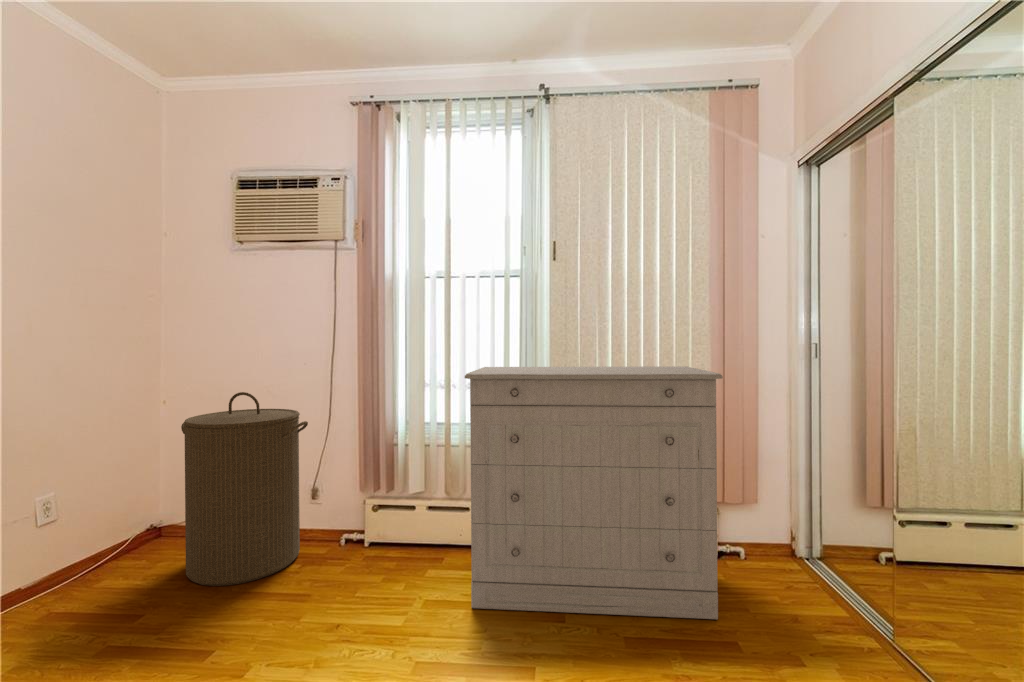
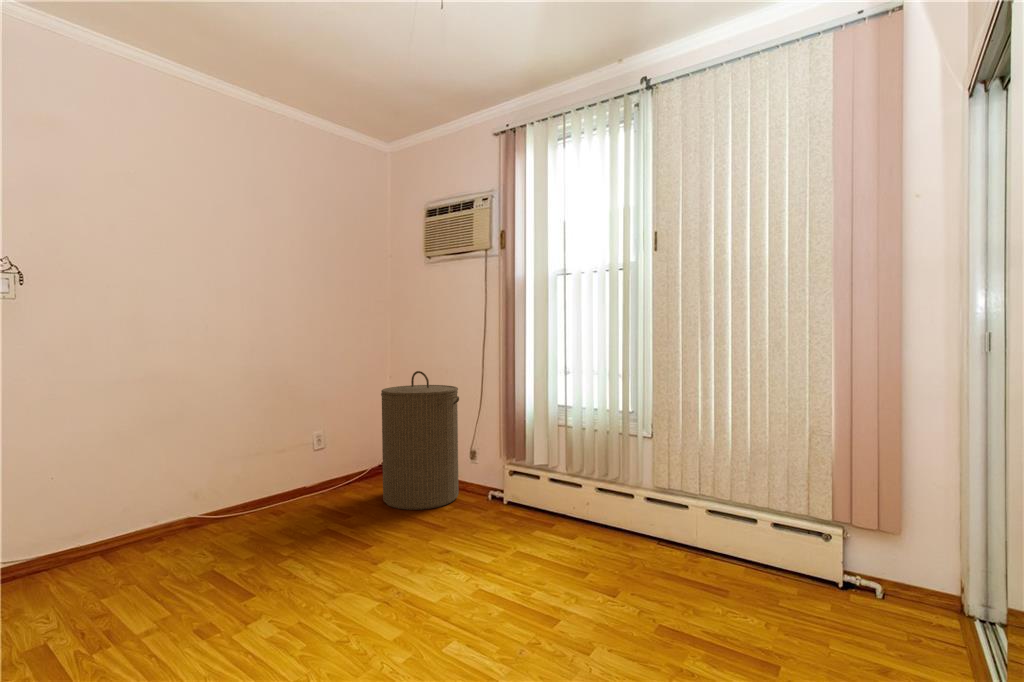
dresser: present [465,366,723,619] -> none [536,356,800,637]

